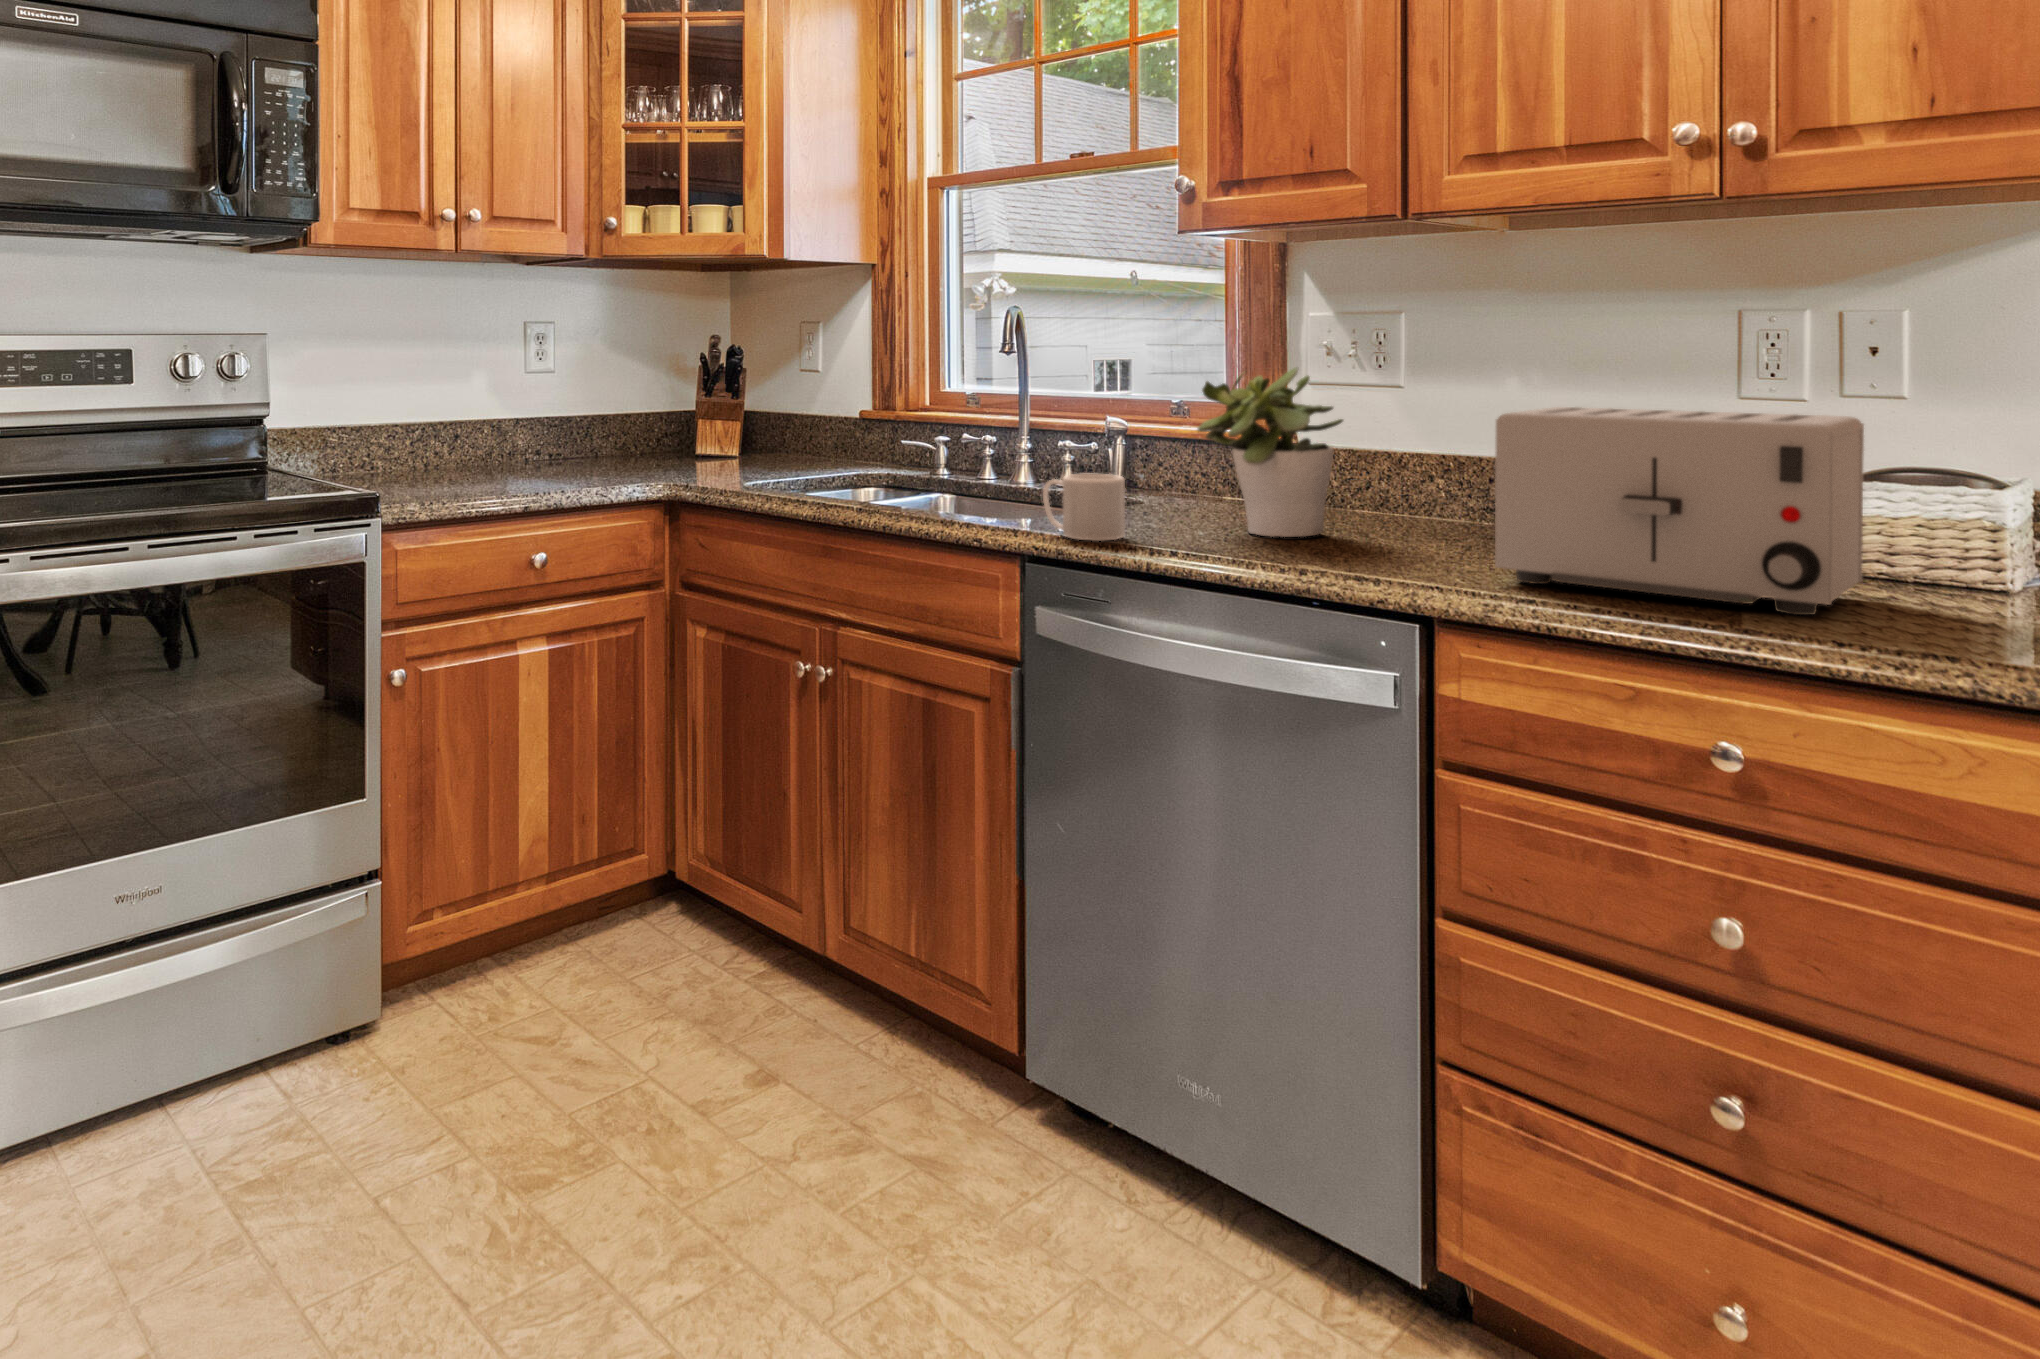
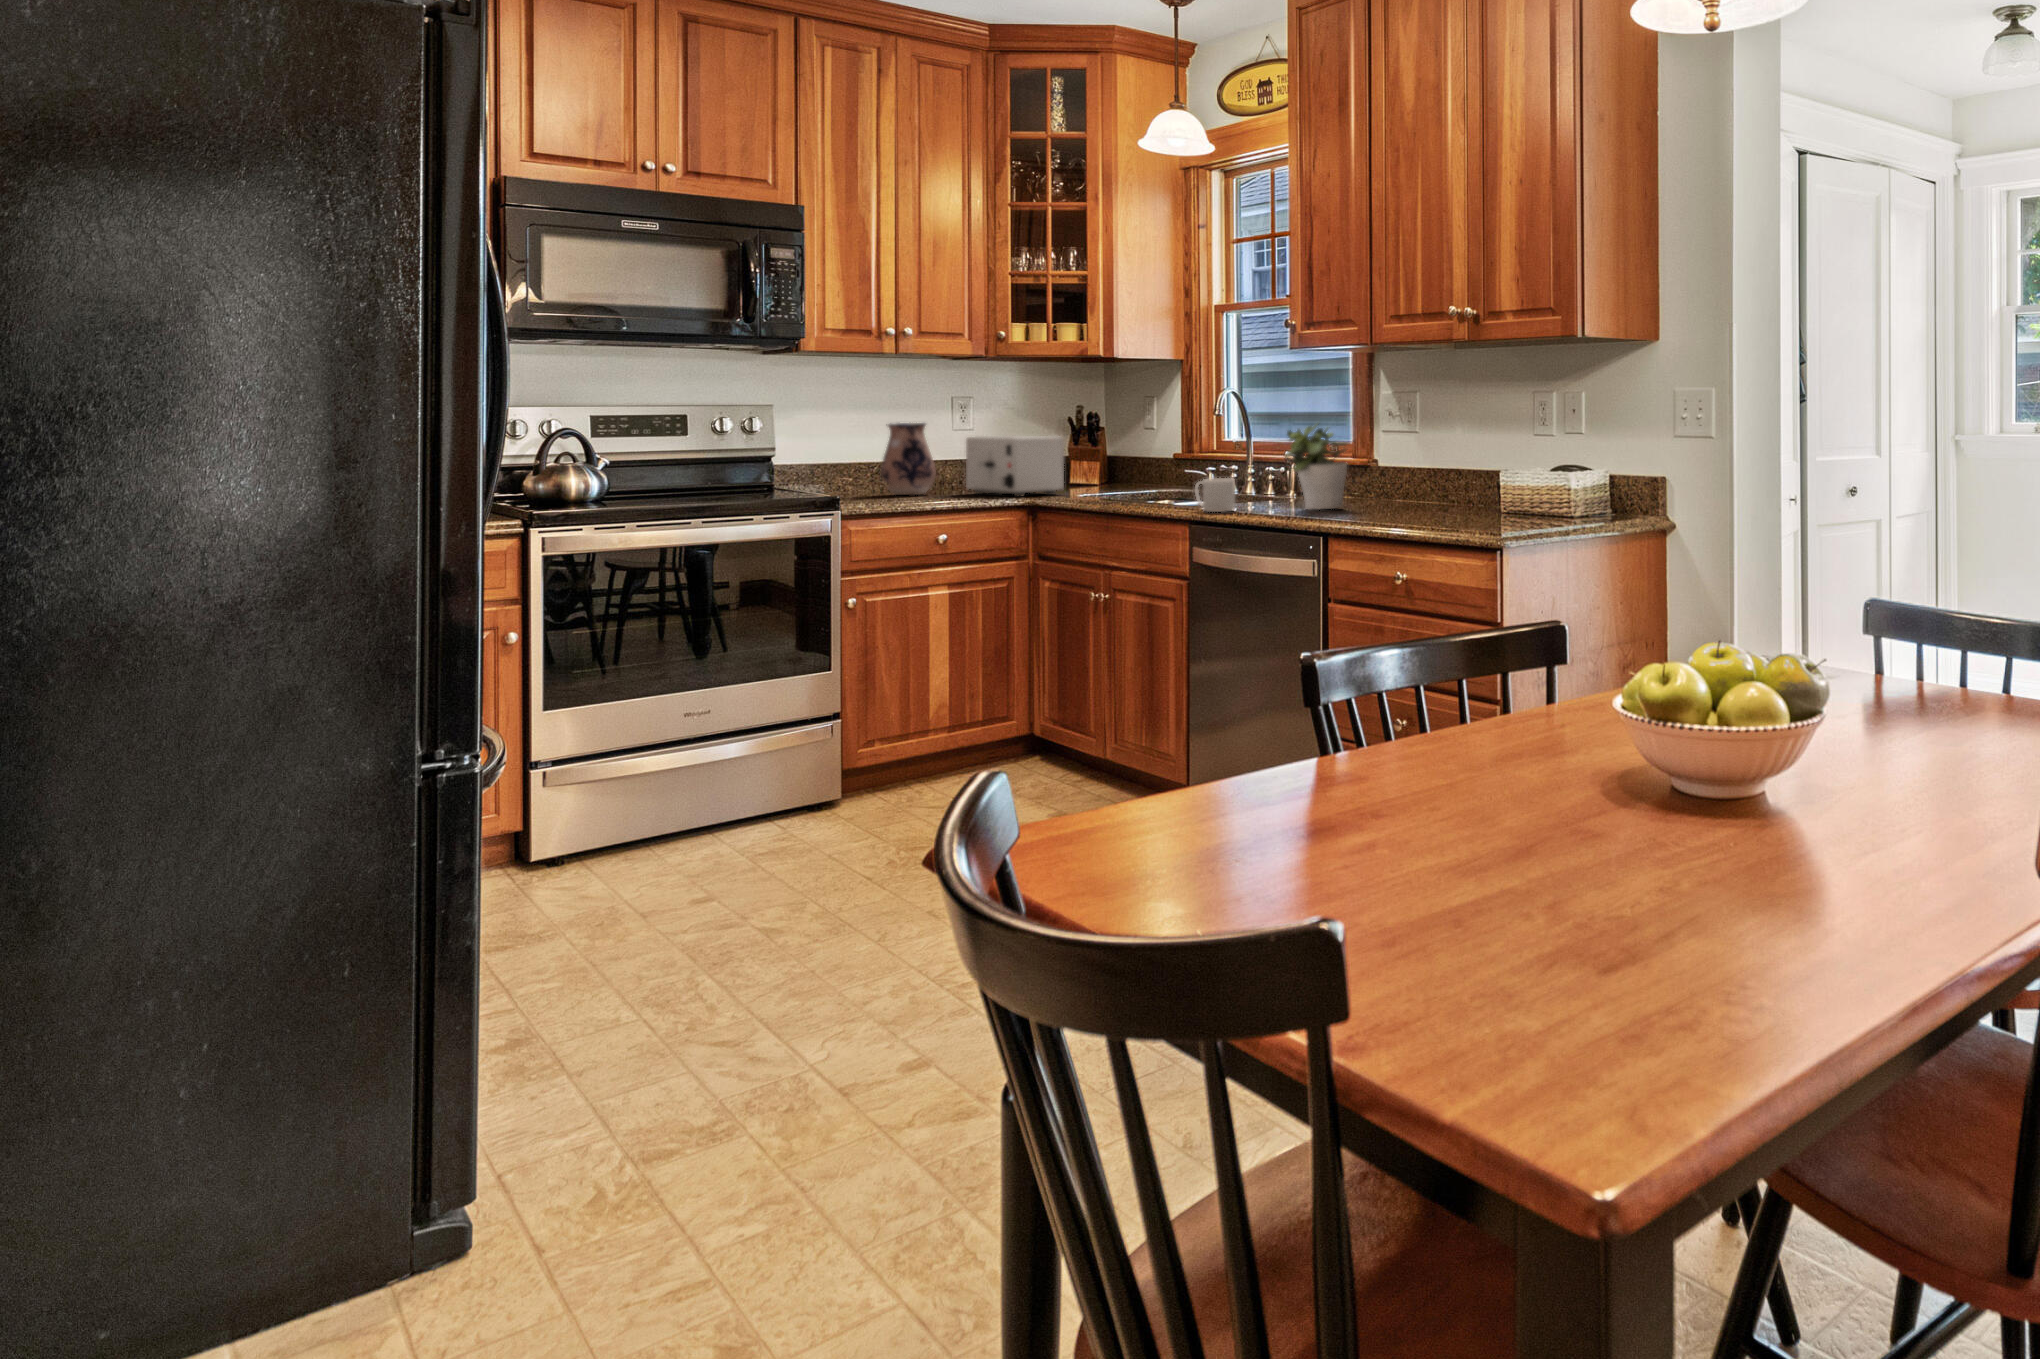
ceramic pitcher: none [427,361,509,476] -> present [881,423,936,495]
toaster: present [1495,407,1864,615] -> present [966,436,1064,497]

